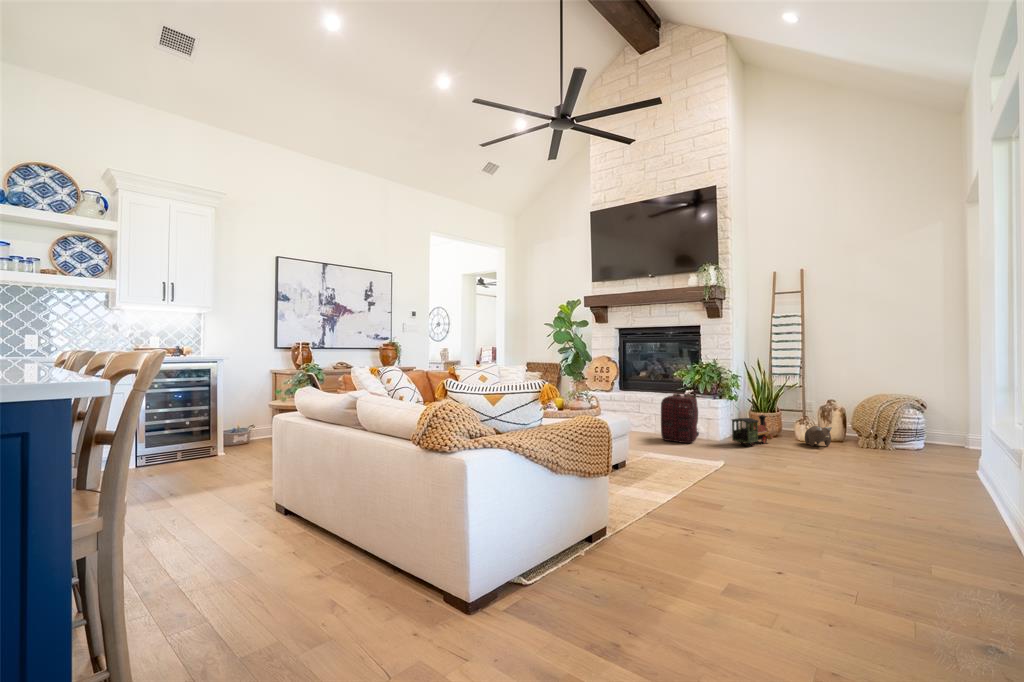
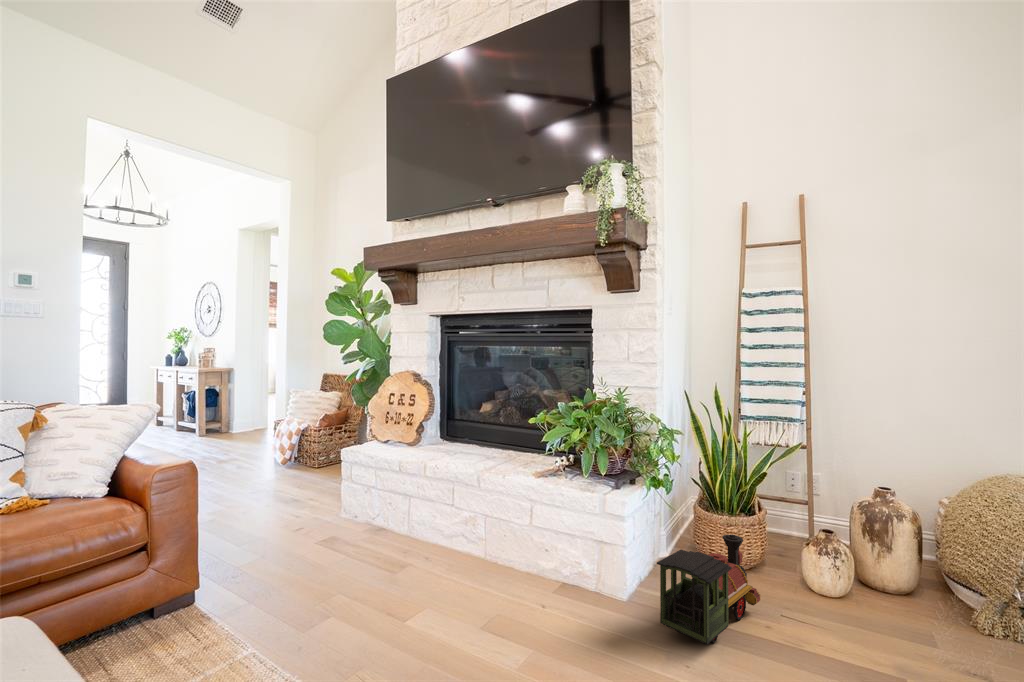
backpack: present [661,393,699,443] -> none [476,474,577,627]
plush toy: present [805,426,832,446] -> none [837,569,924,632]

